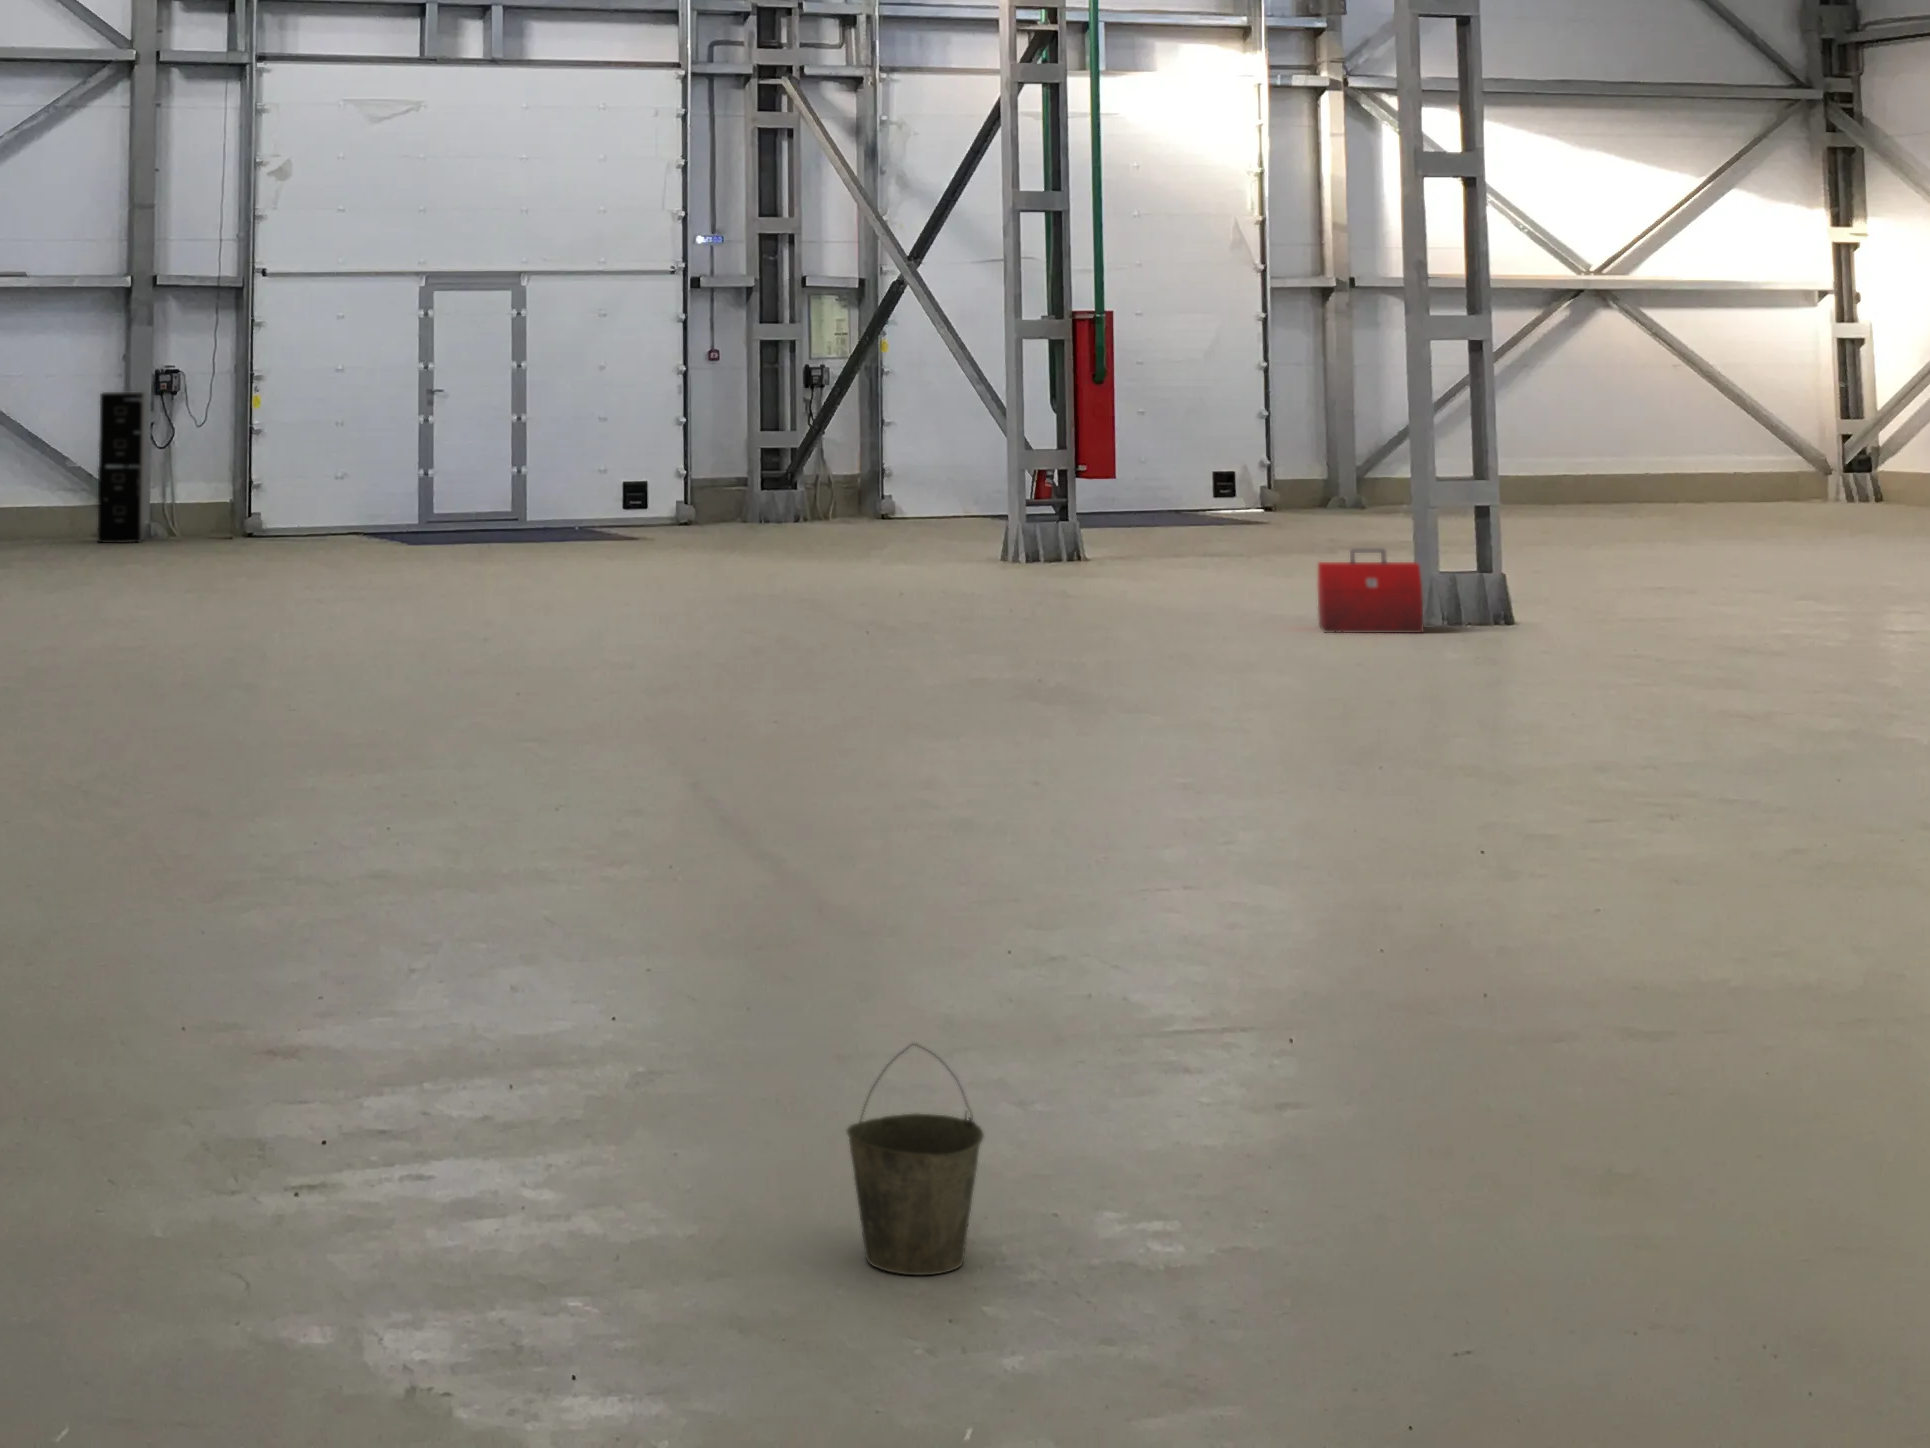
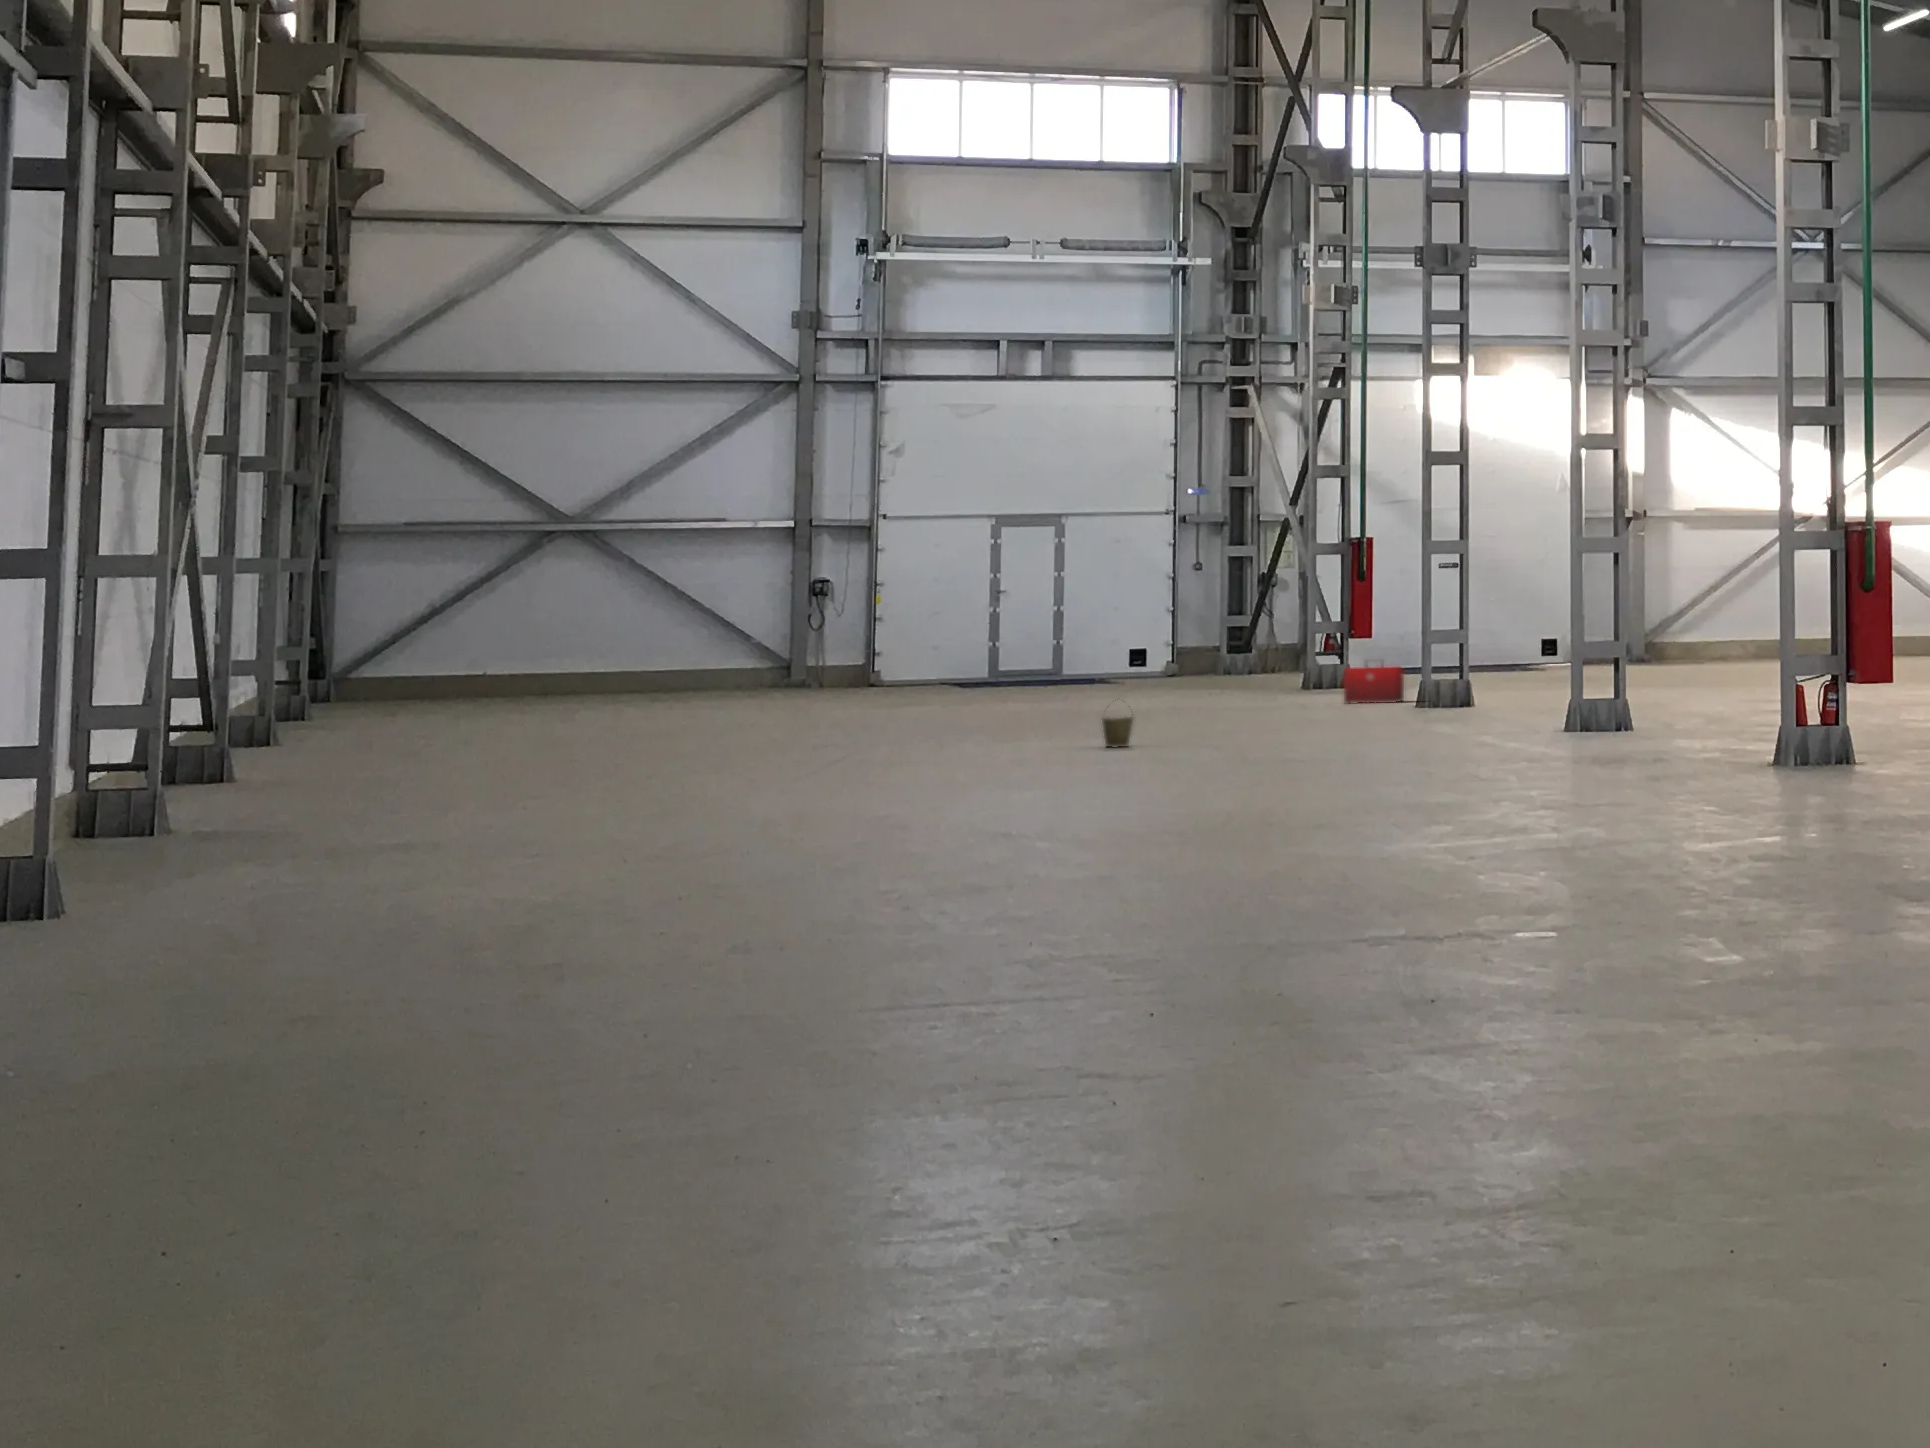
filing cabinet: present [98,391,148,543] -> none [766,594,806,689]
bucket: present [847,1045,984,1275] -> present [1102,714,1133,747]

